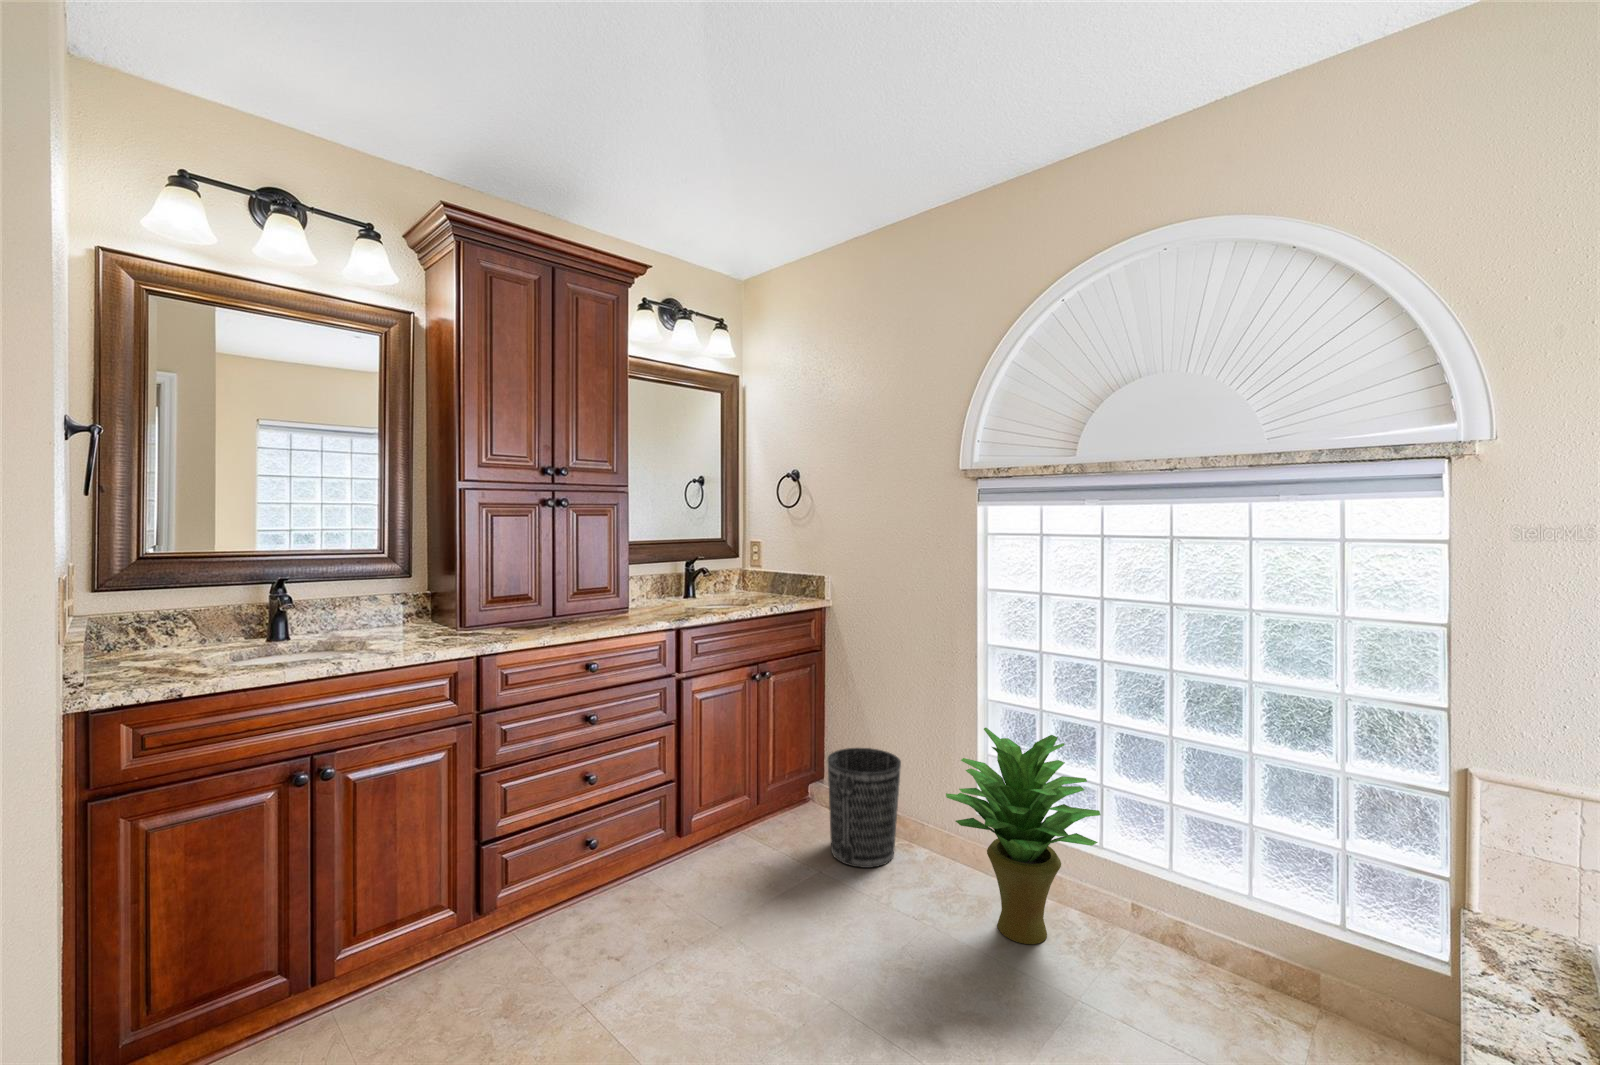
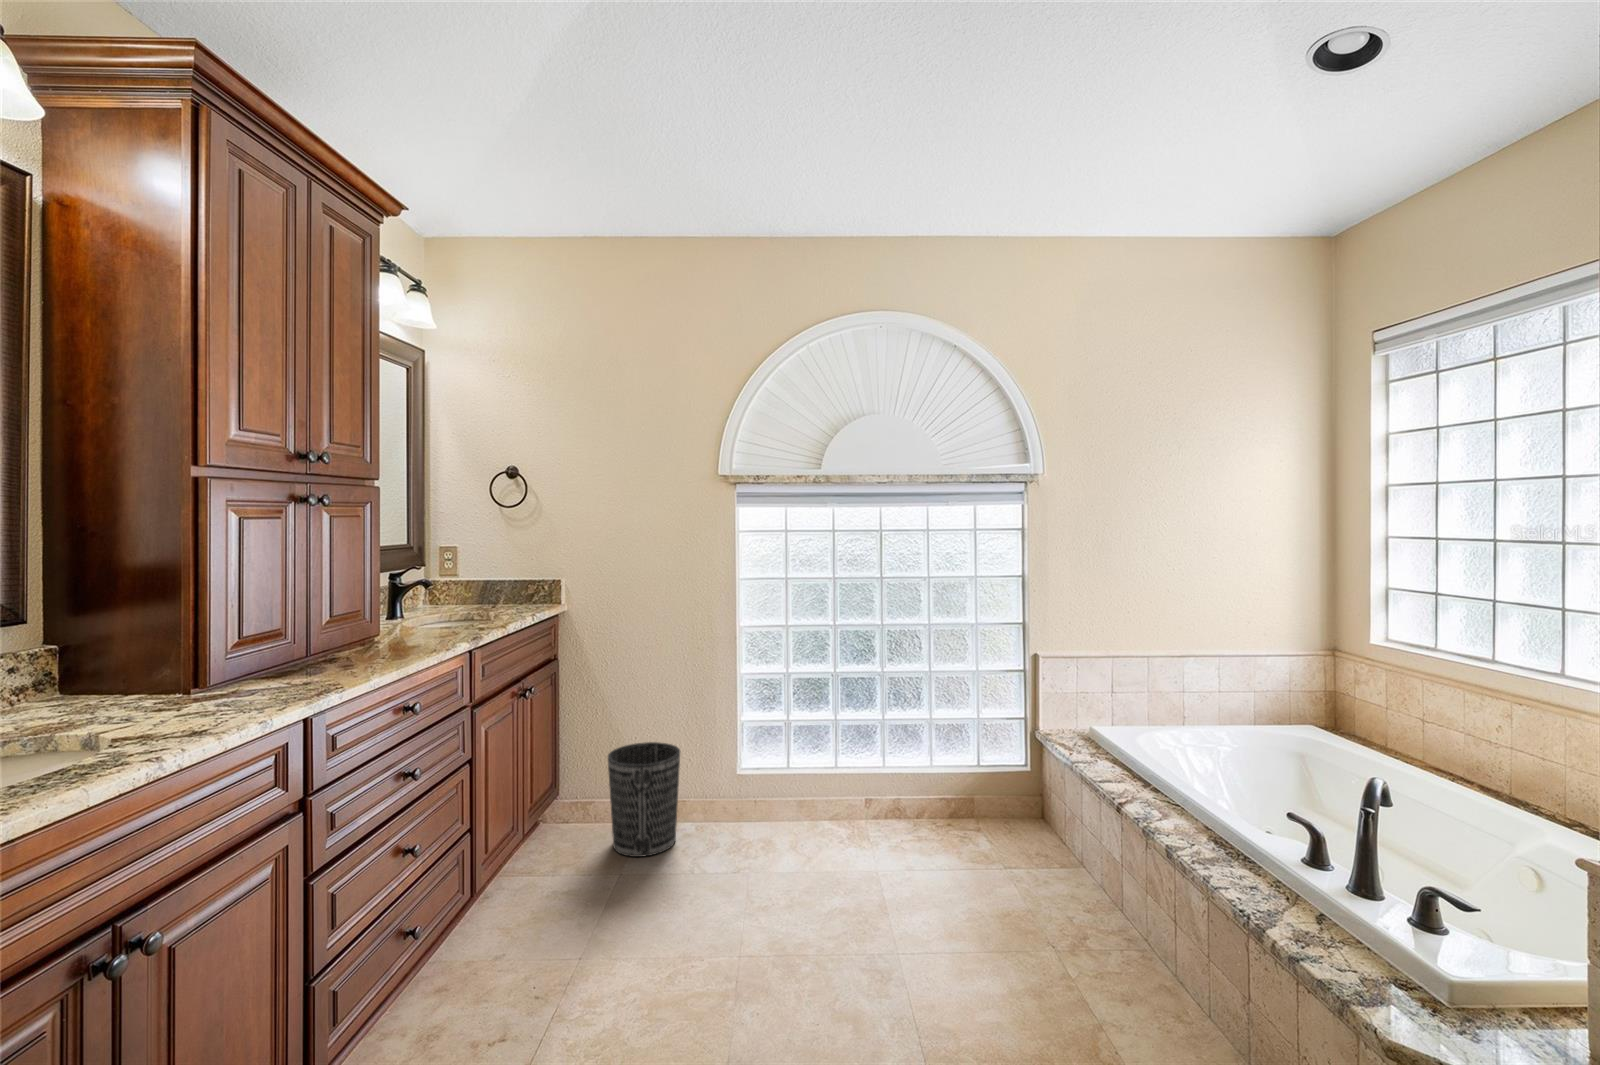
potted plant: present [946,728,1101,944] -> none [752,688,870,853]

